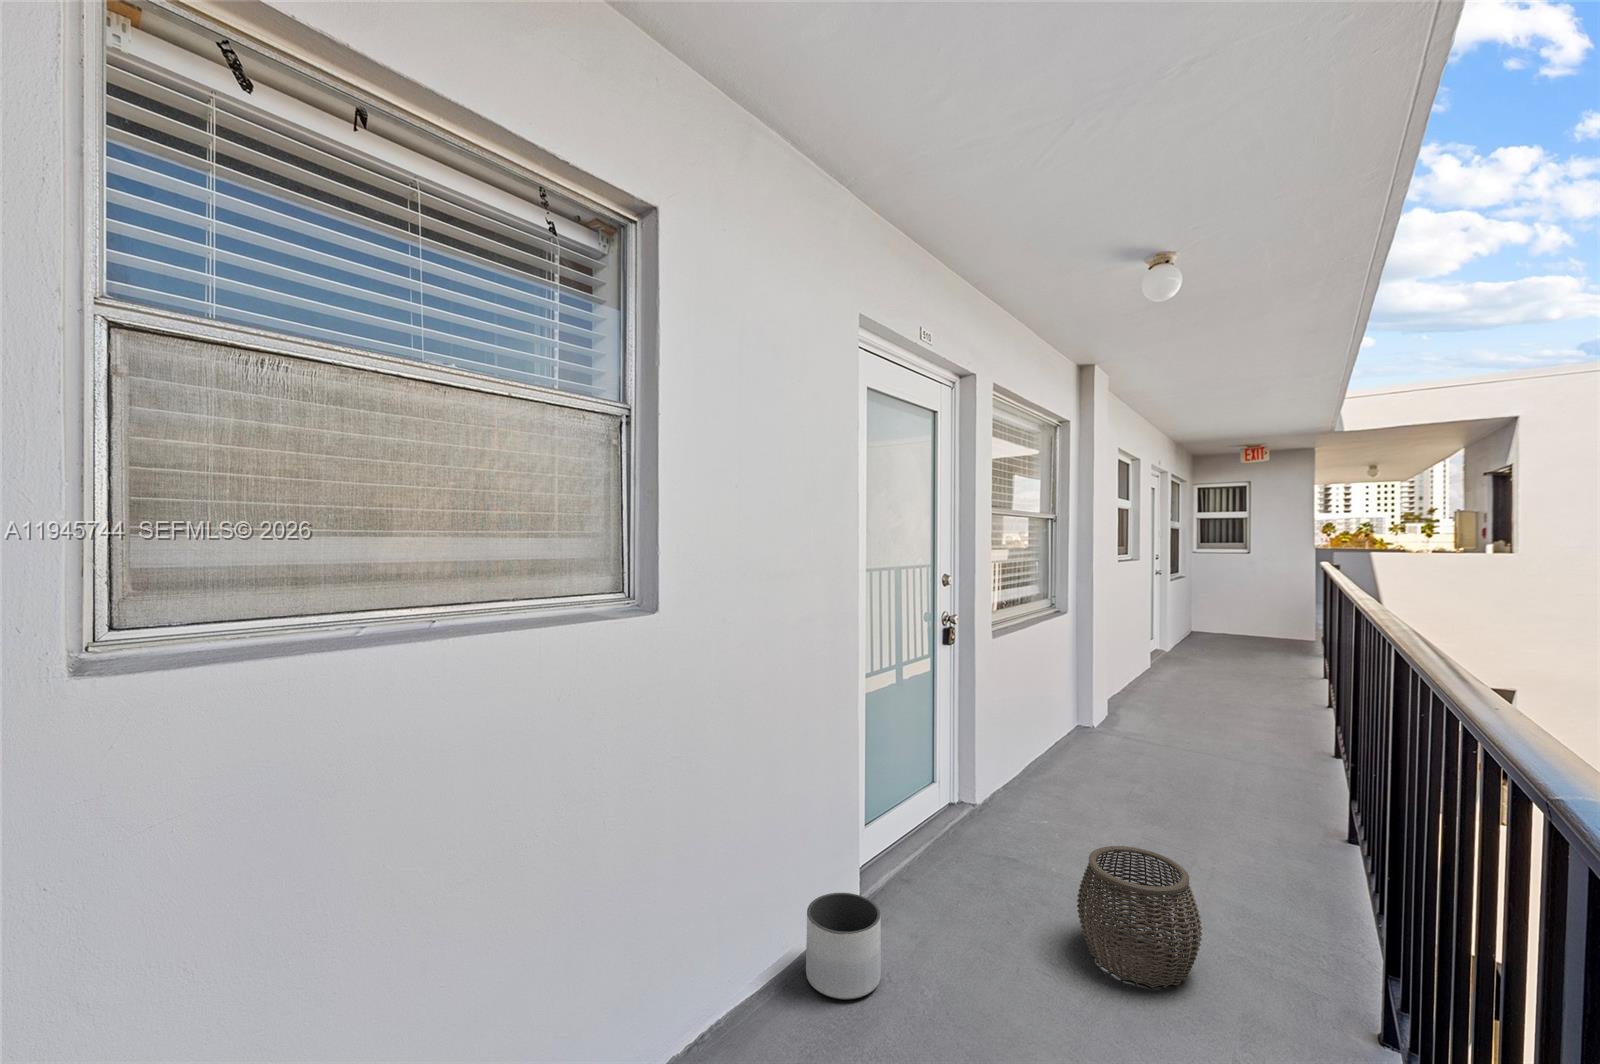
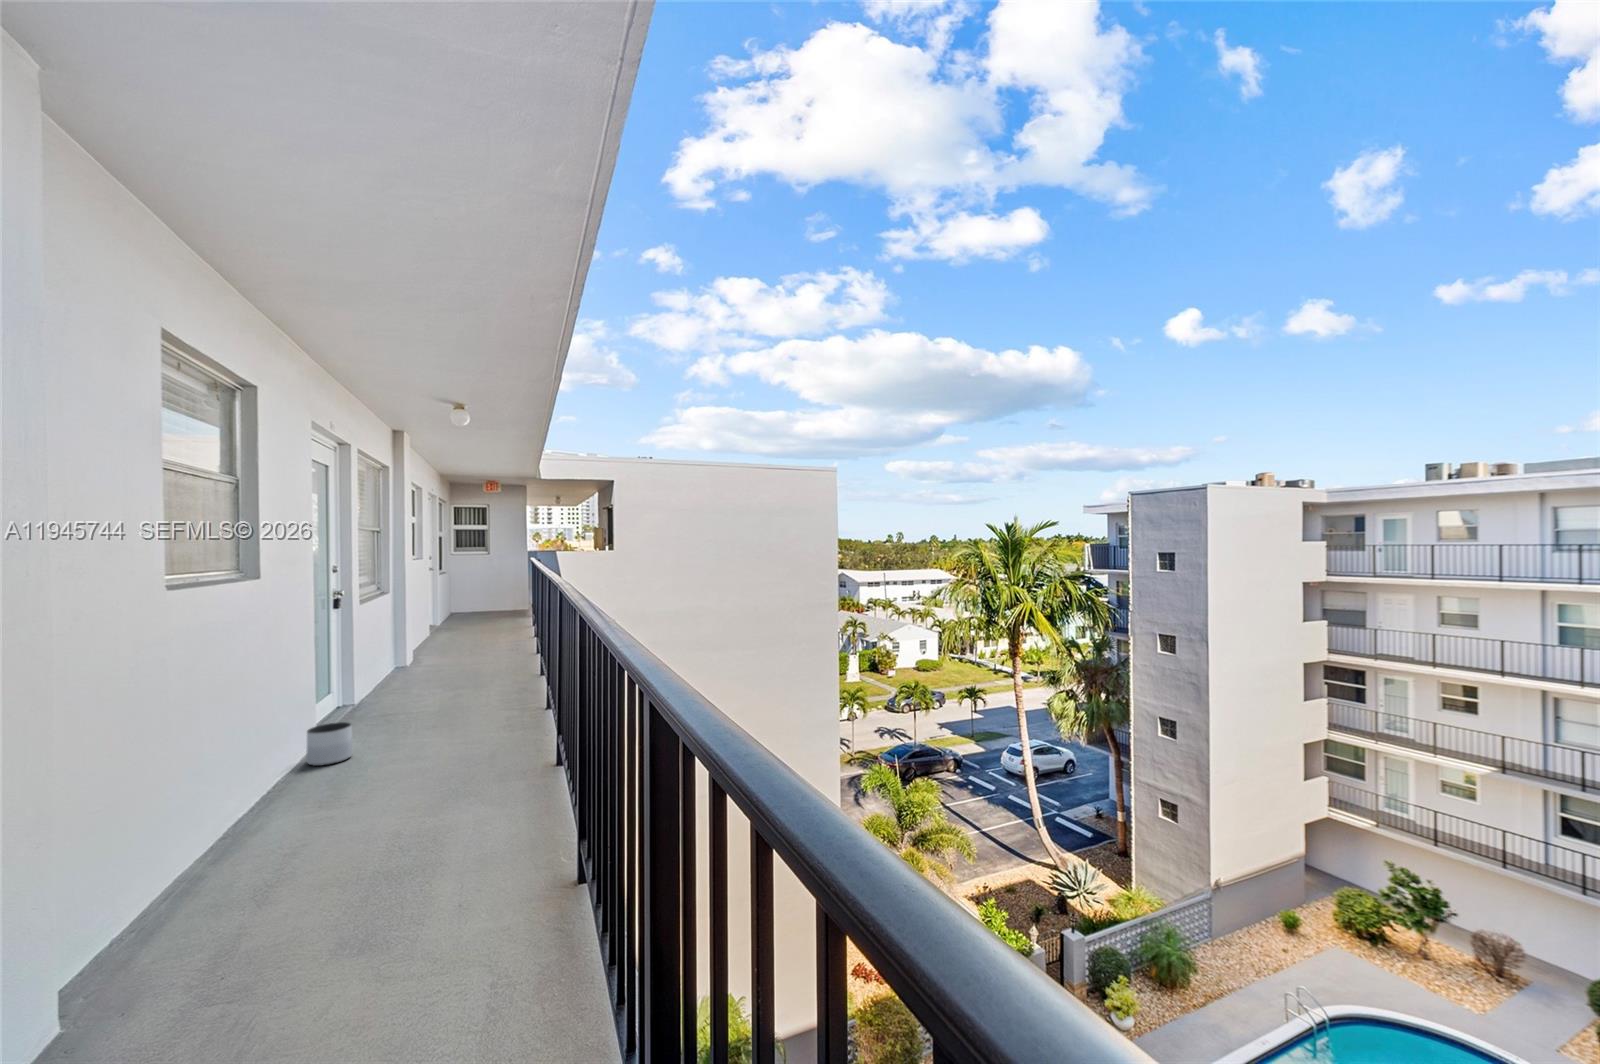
woven basket: present [1077,846,1202,988] -> none [439,675,492,724]

